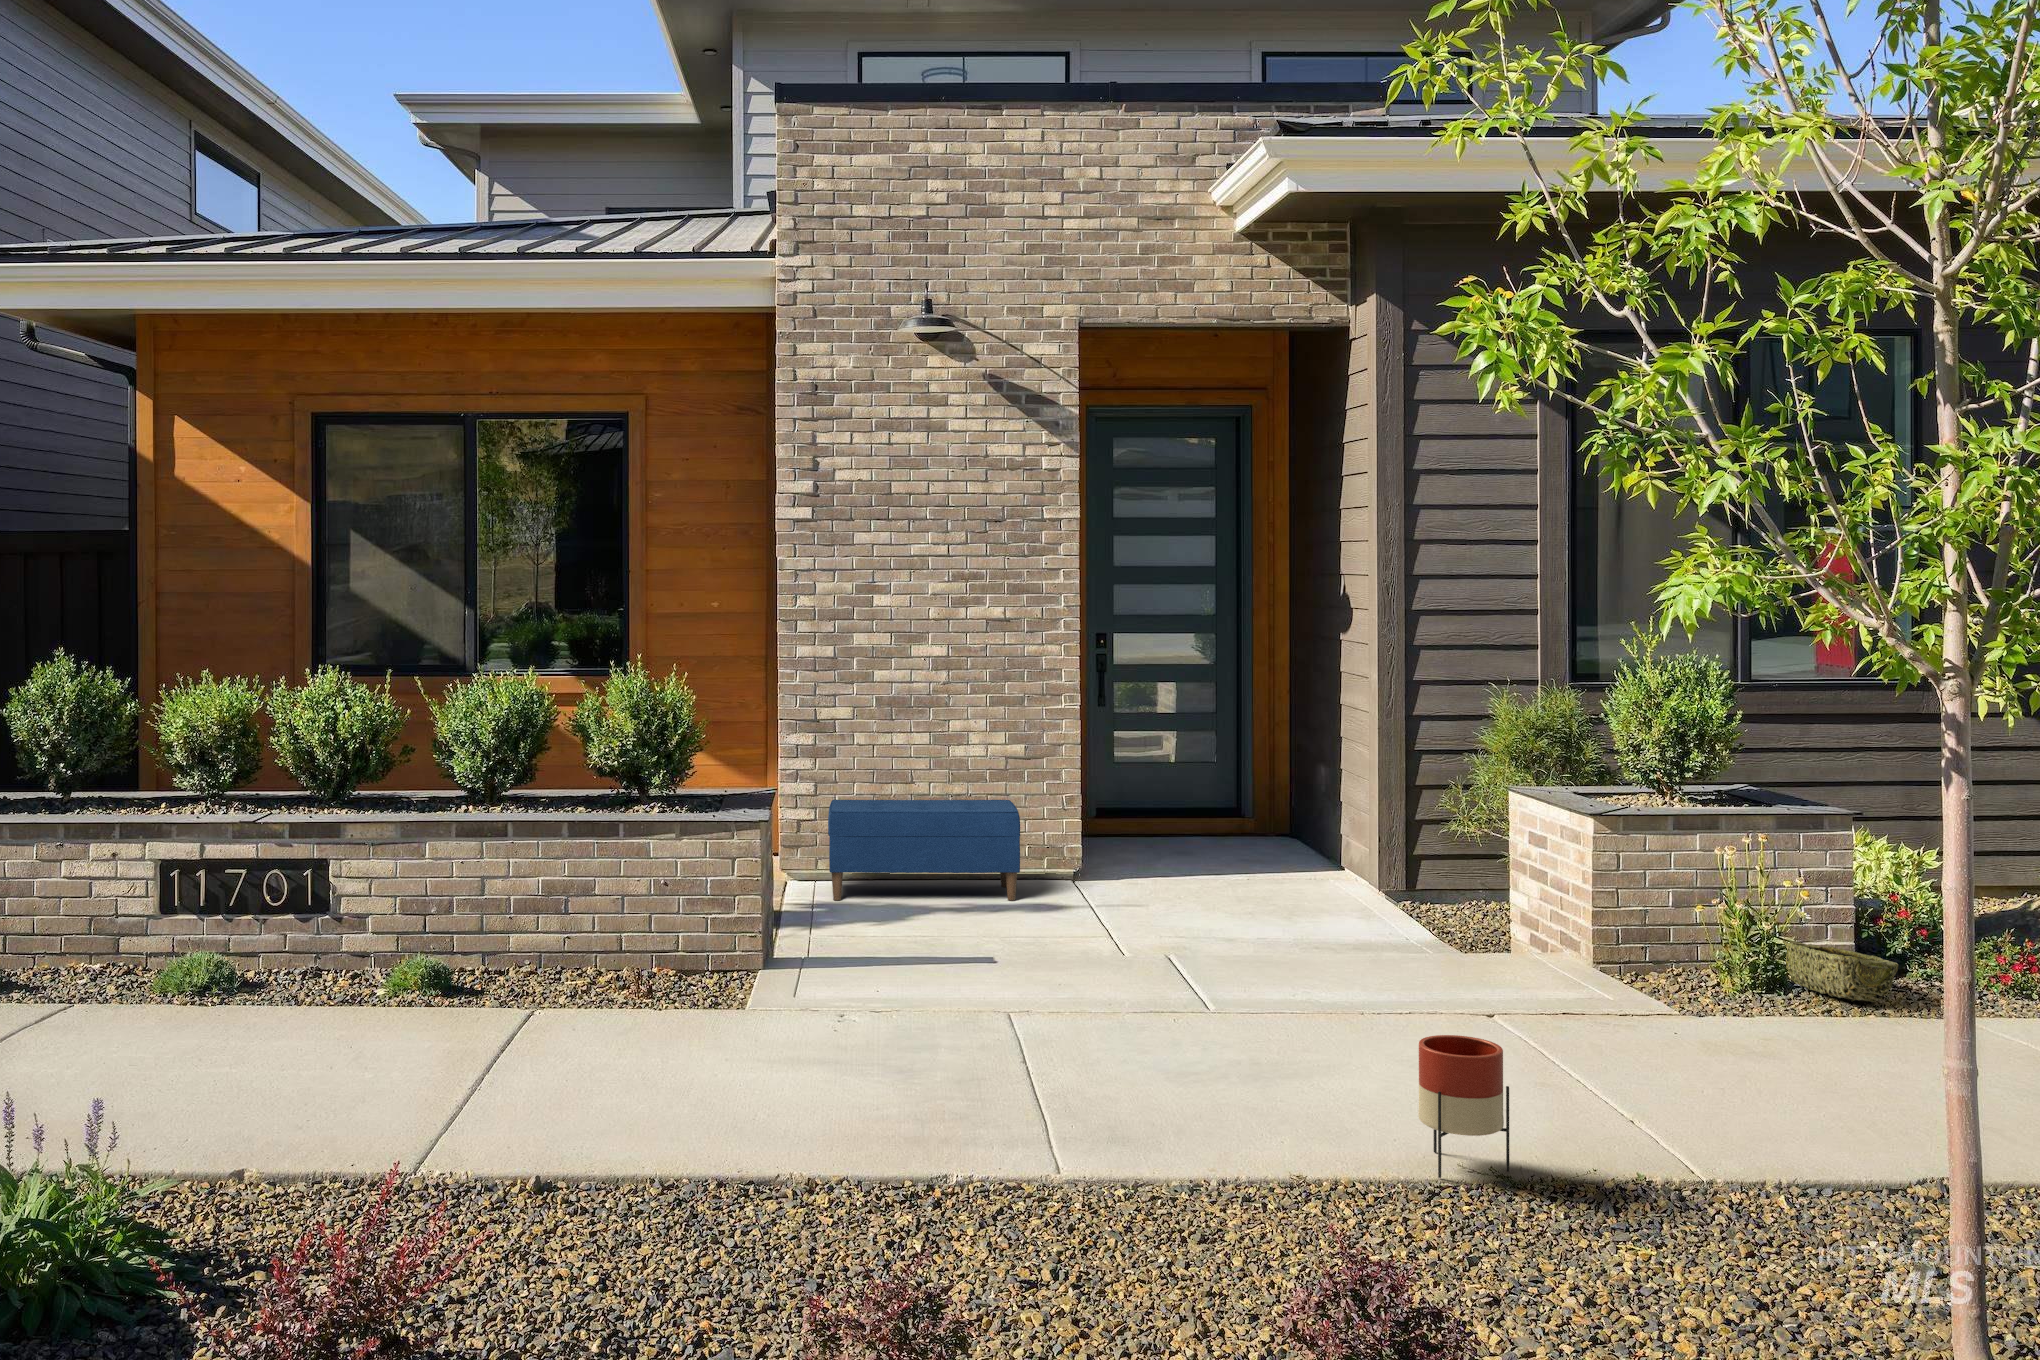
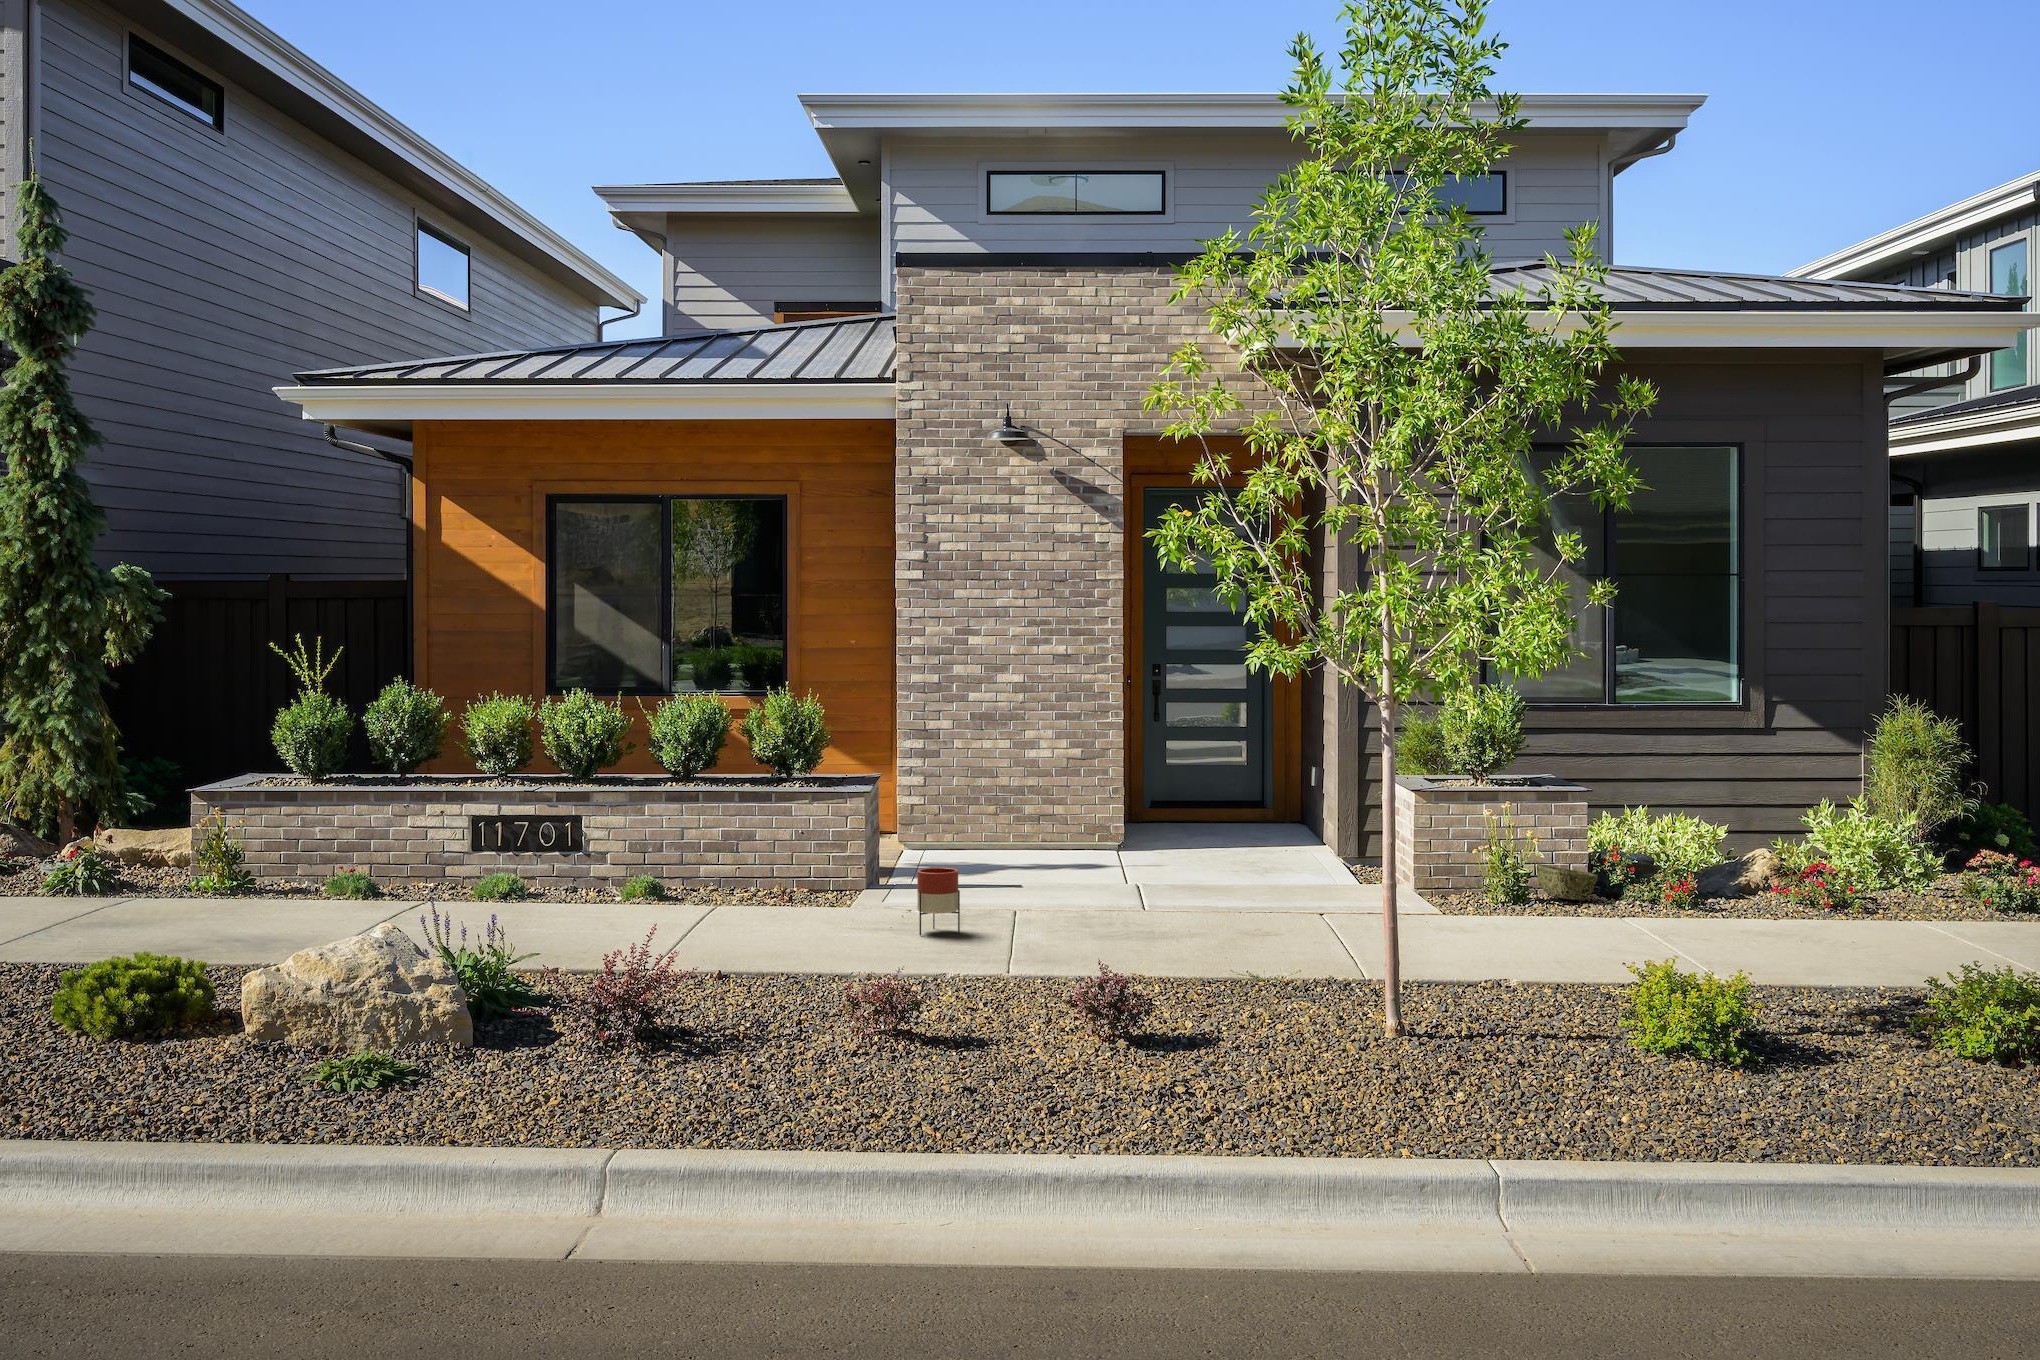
bench: present [828,800,1020,900] -> none [931,785,1070,856]
planter: present [1418,1035,1509,1178] -> present [917,868,960,935]

